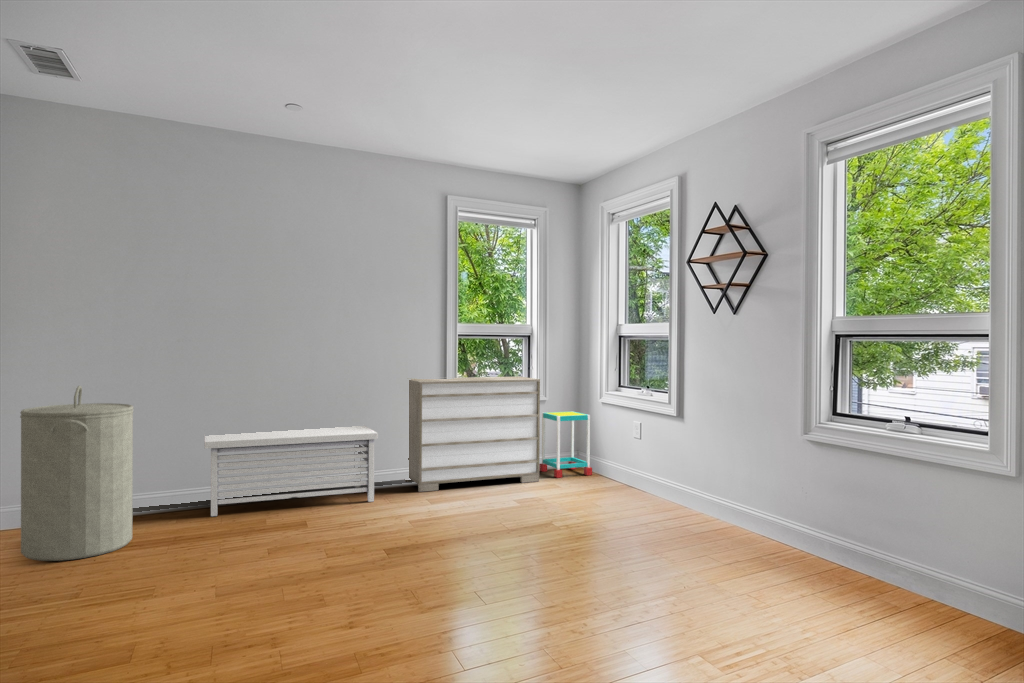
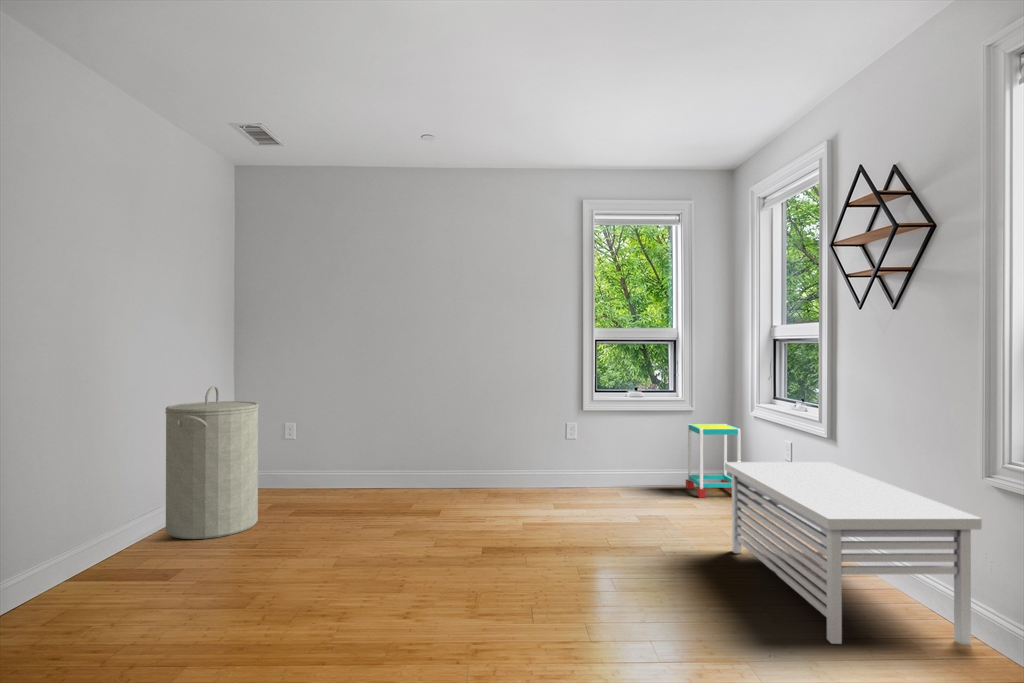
dresser: present [405,376,540,492] -> none [536,384,676,501]
storage bench: present [205,426,378,516] -> present [725,462,982,644]

